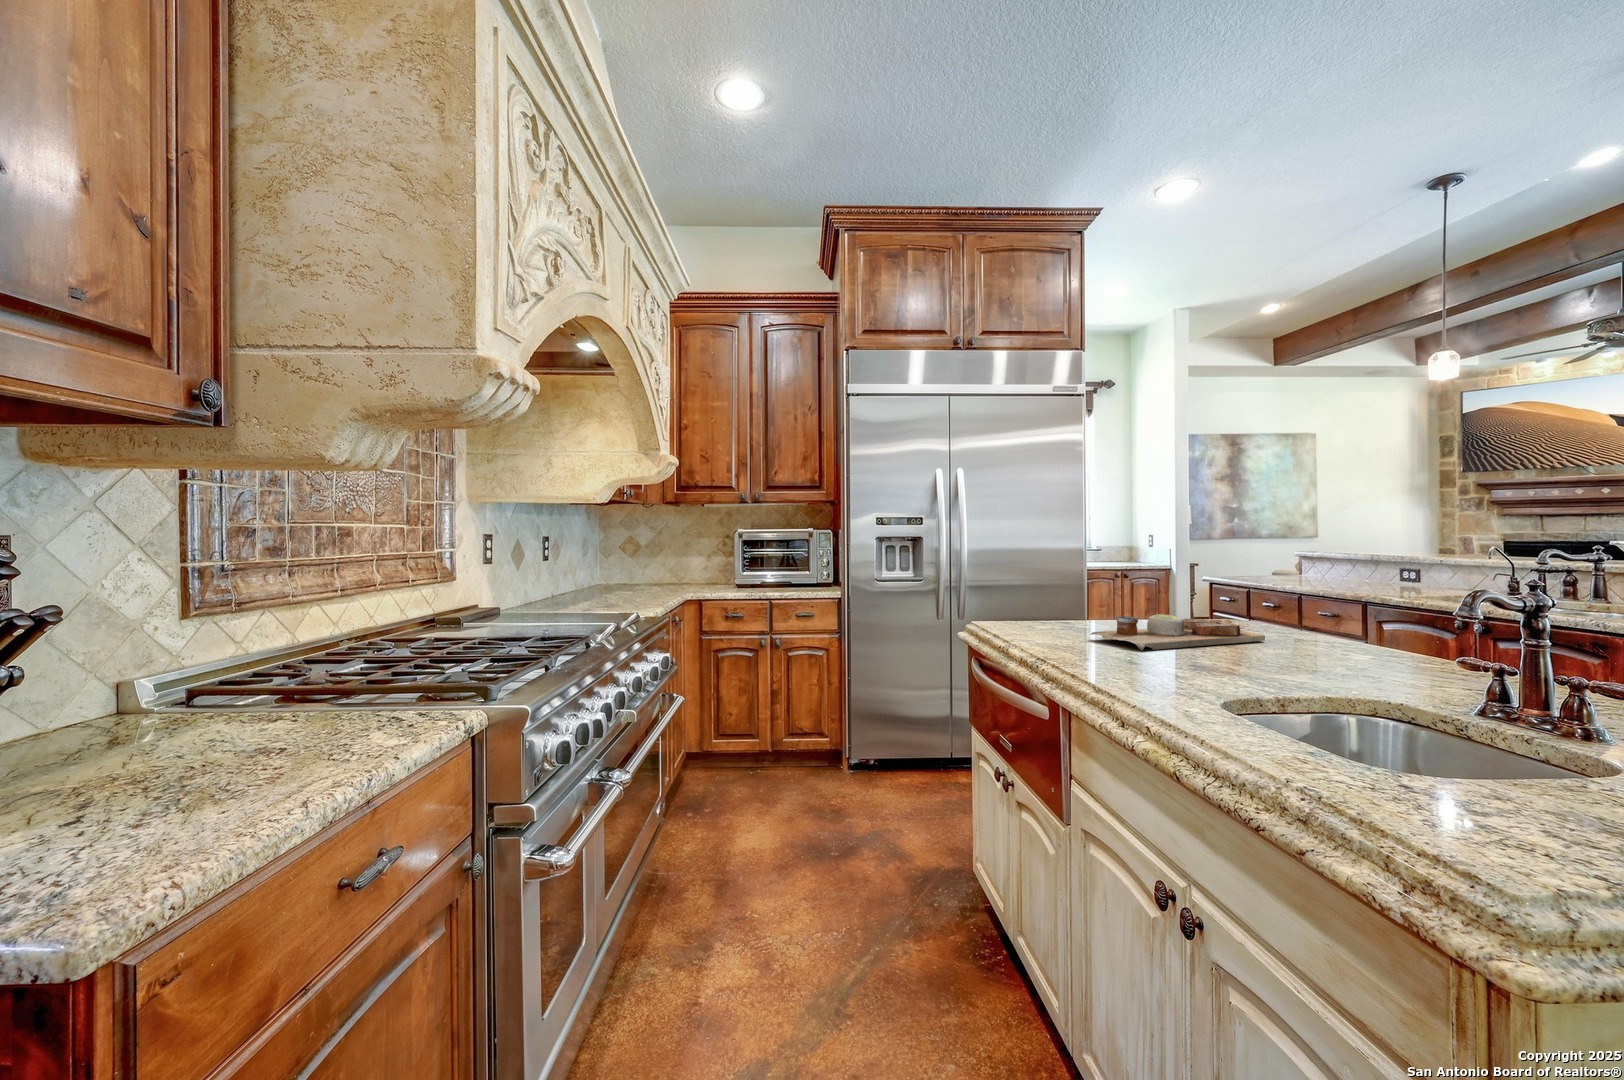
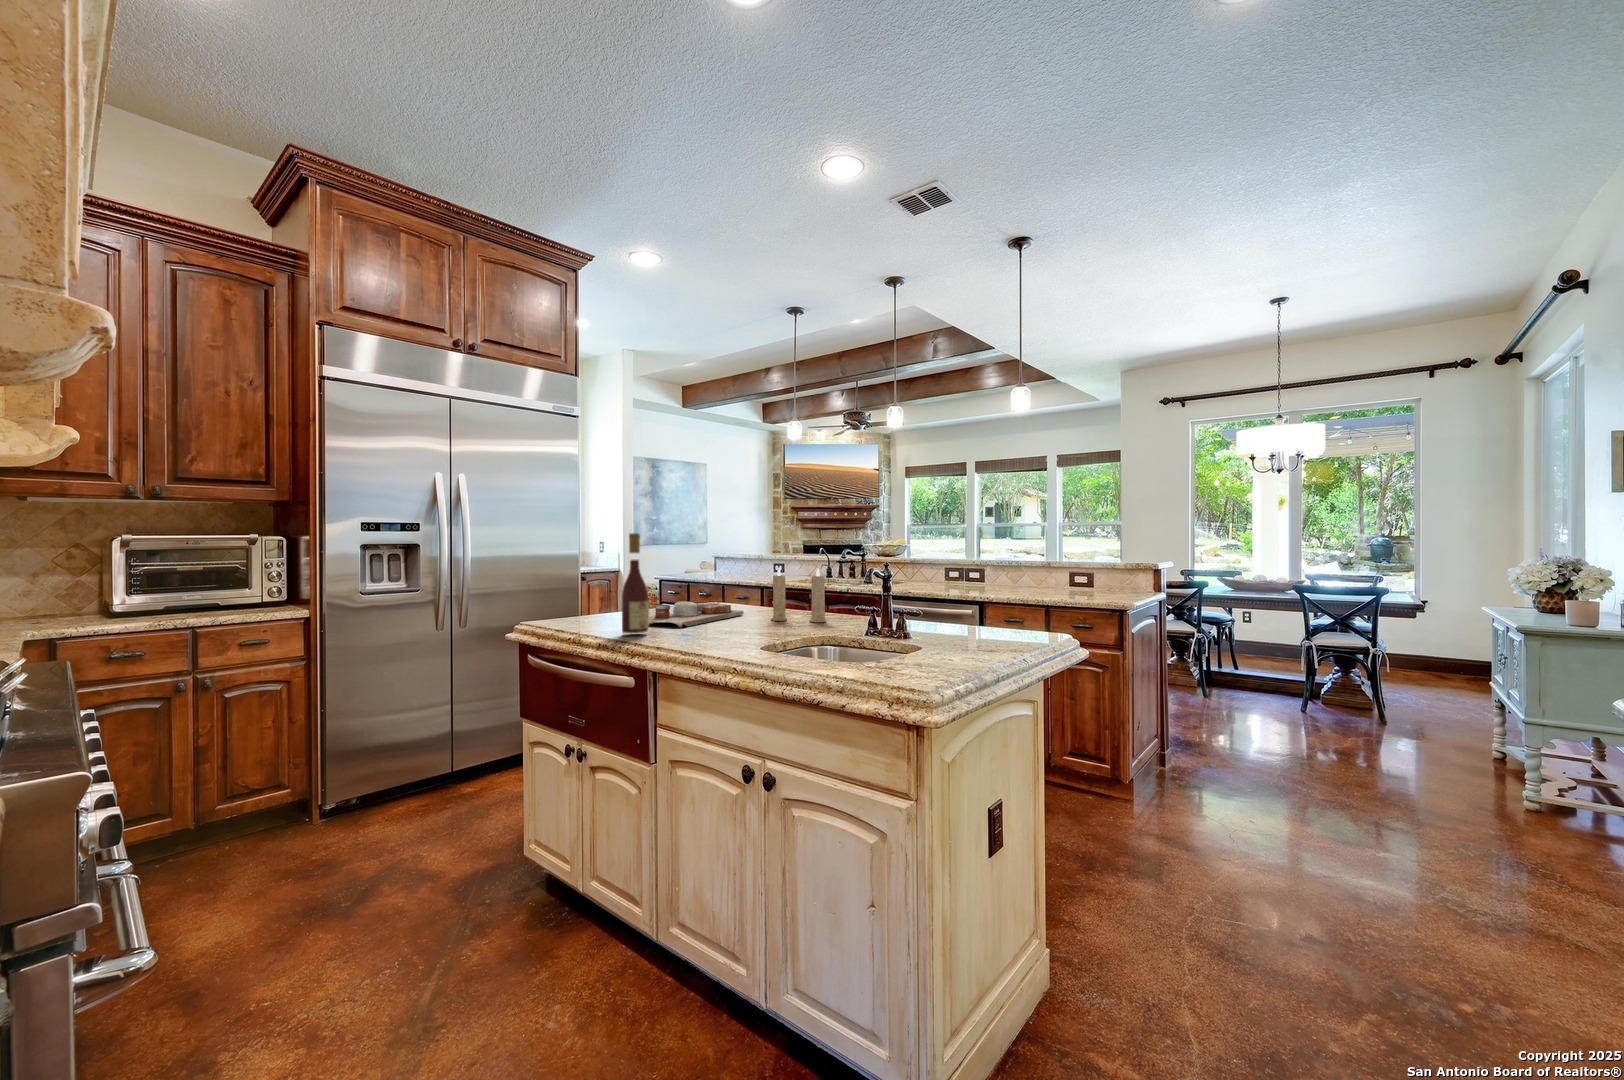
wine bottle: none [1051,525,1088,655] -> present [622,533,649,633]
candle: none [1301,573,1413,670] -> present [771,568,826,622]

